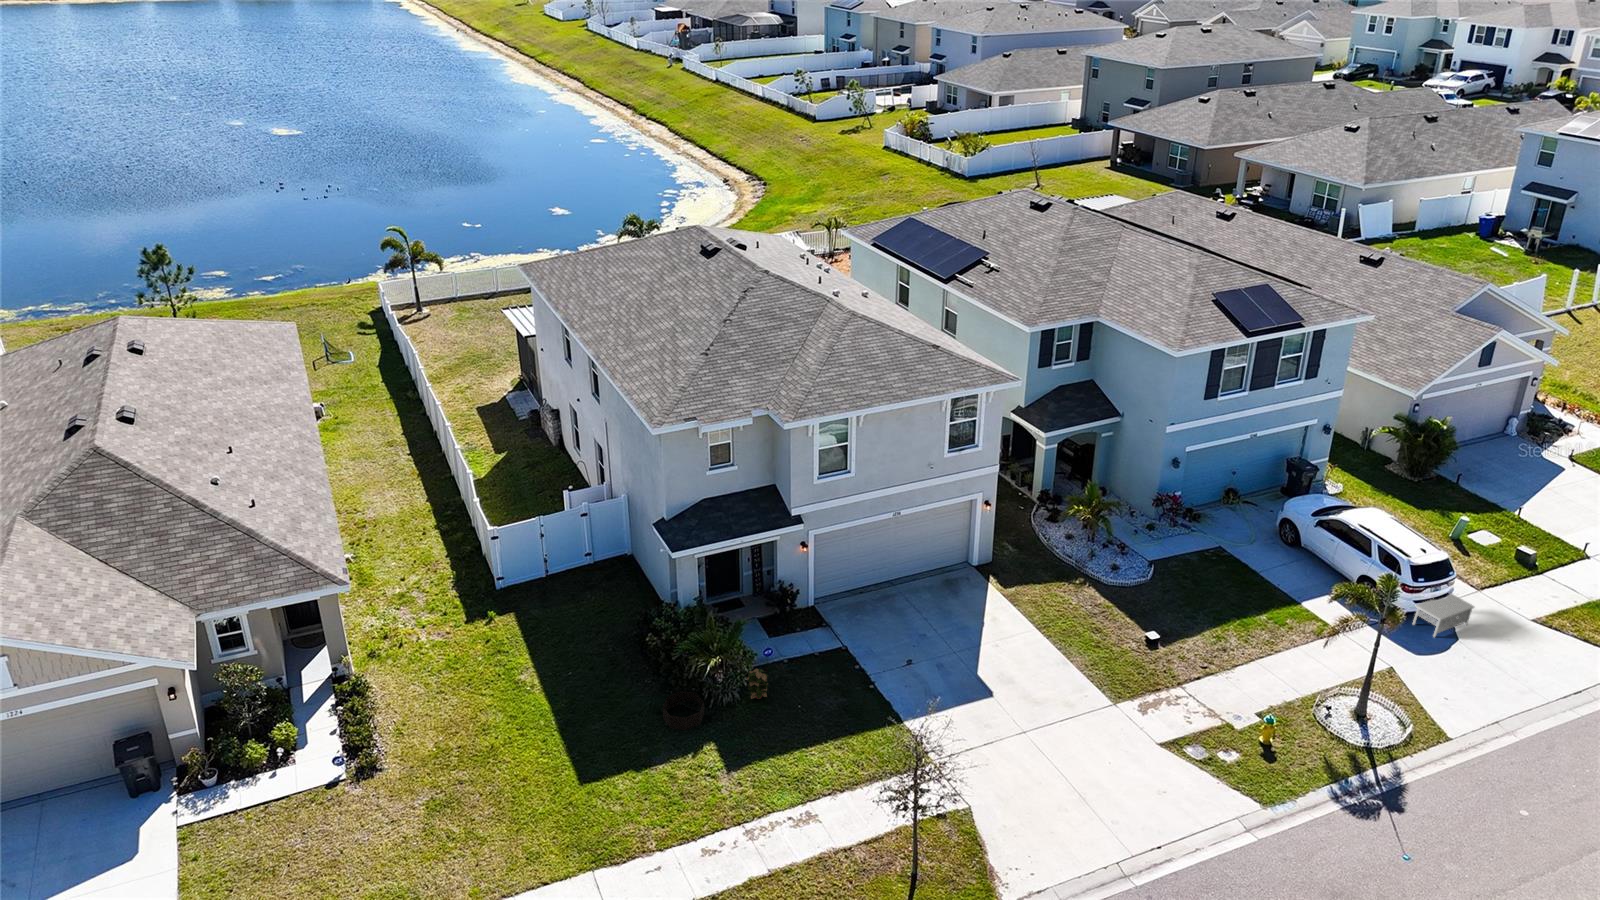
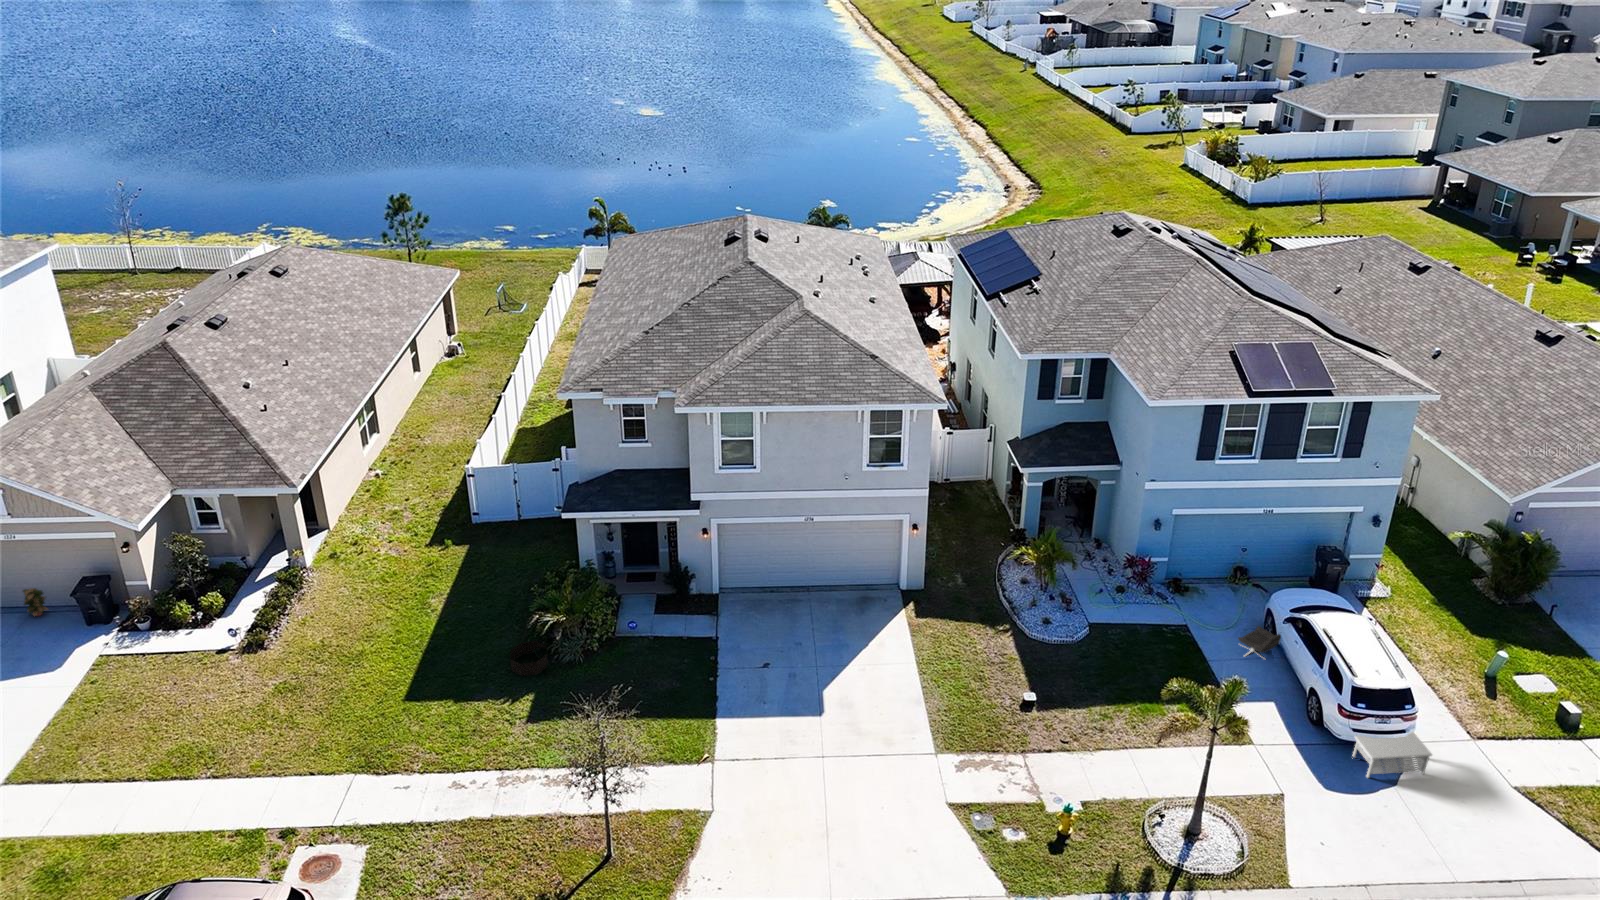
lounge chair: none [1266,534,1308,563] -> present [1238,626,1281,657]
decorative plant: present [746,669,768,699] -> present [23,588,48,616]

